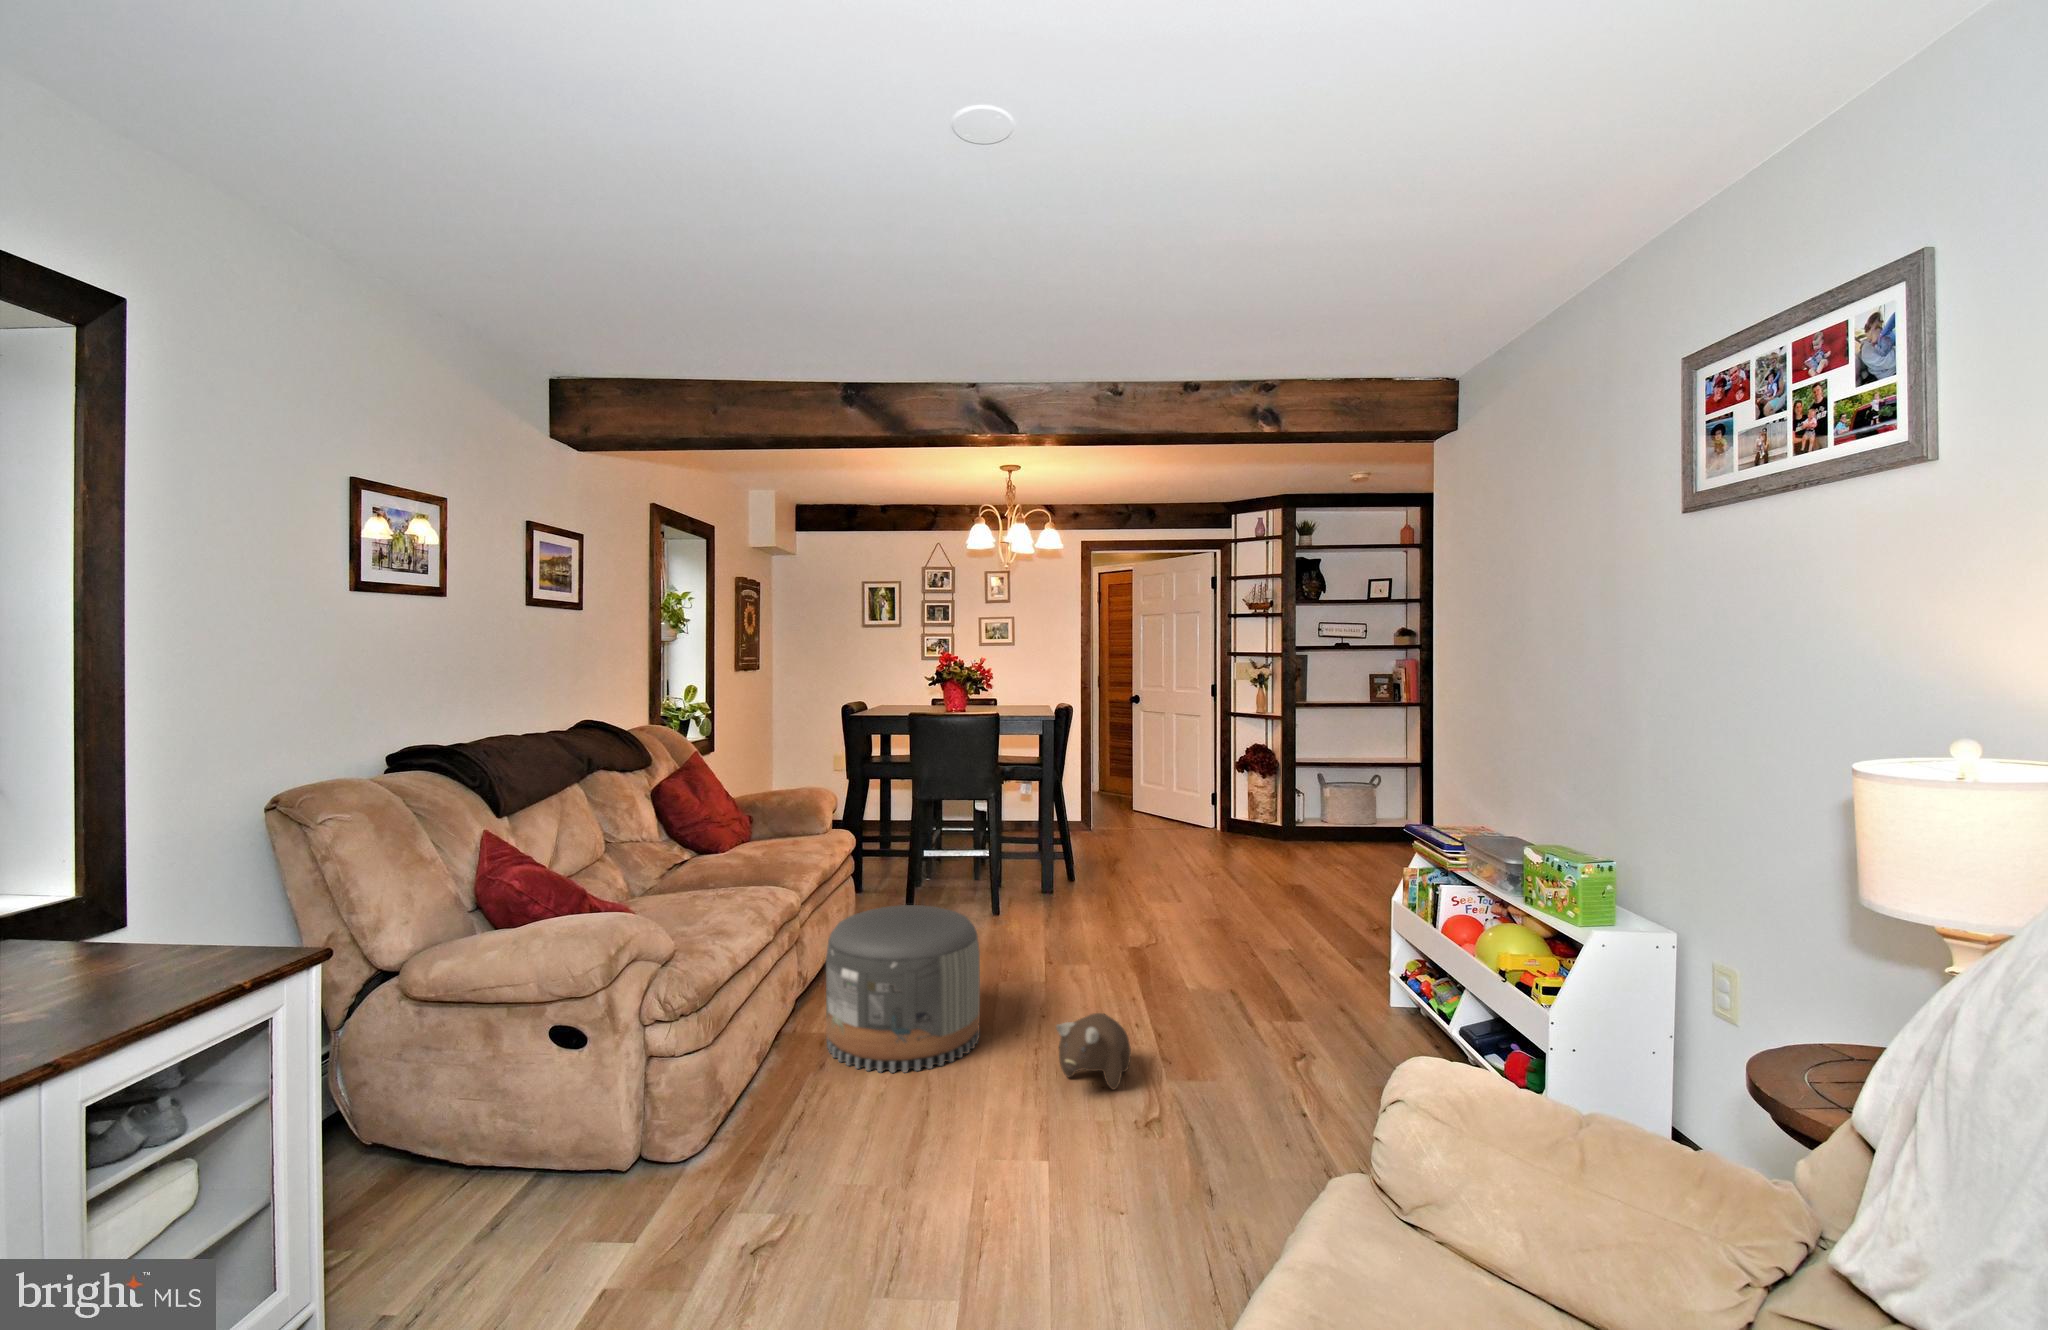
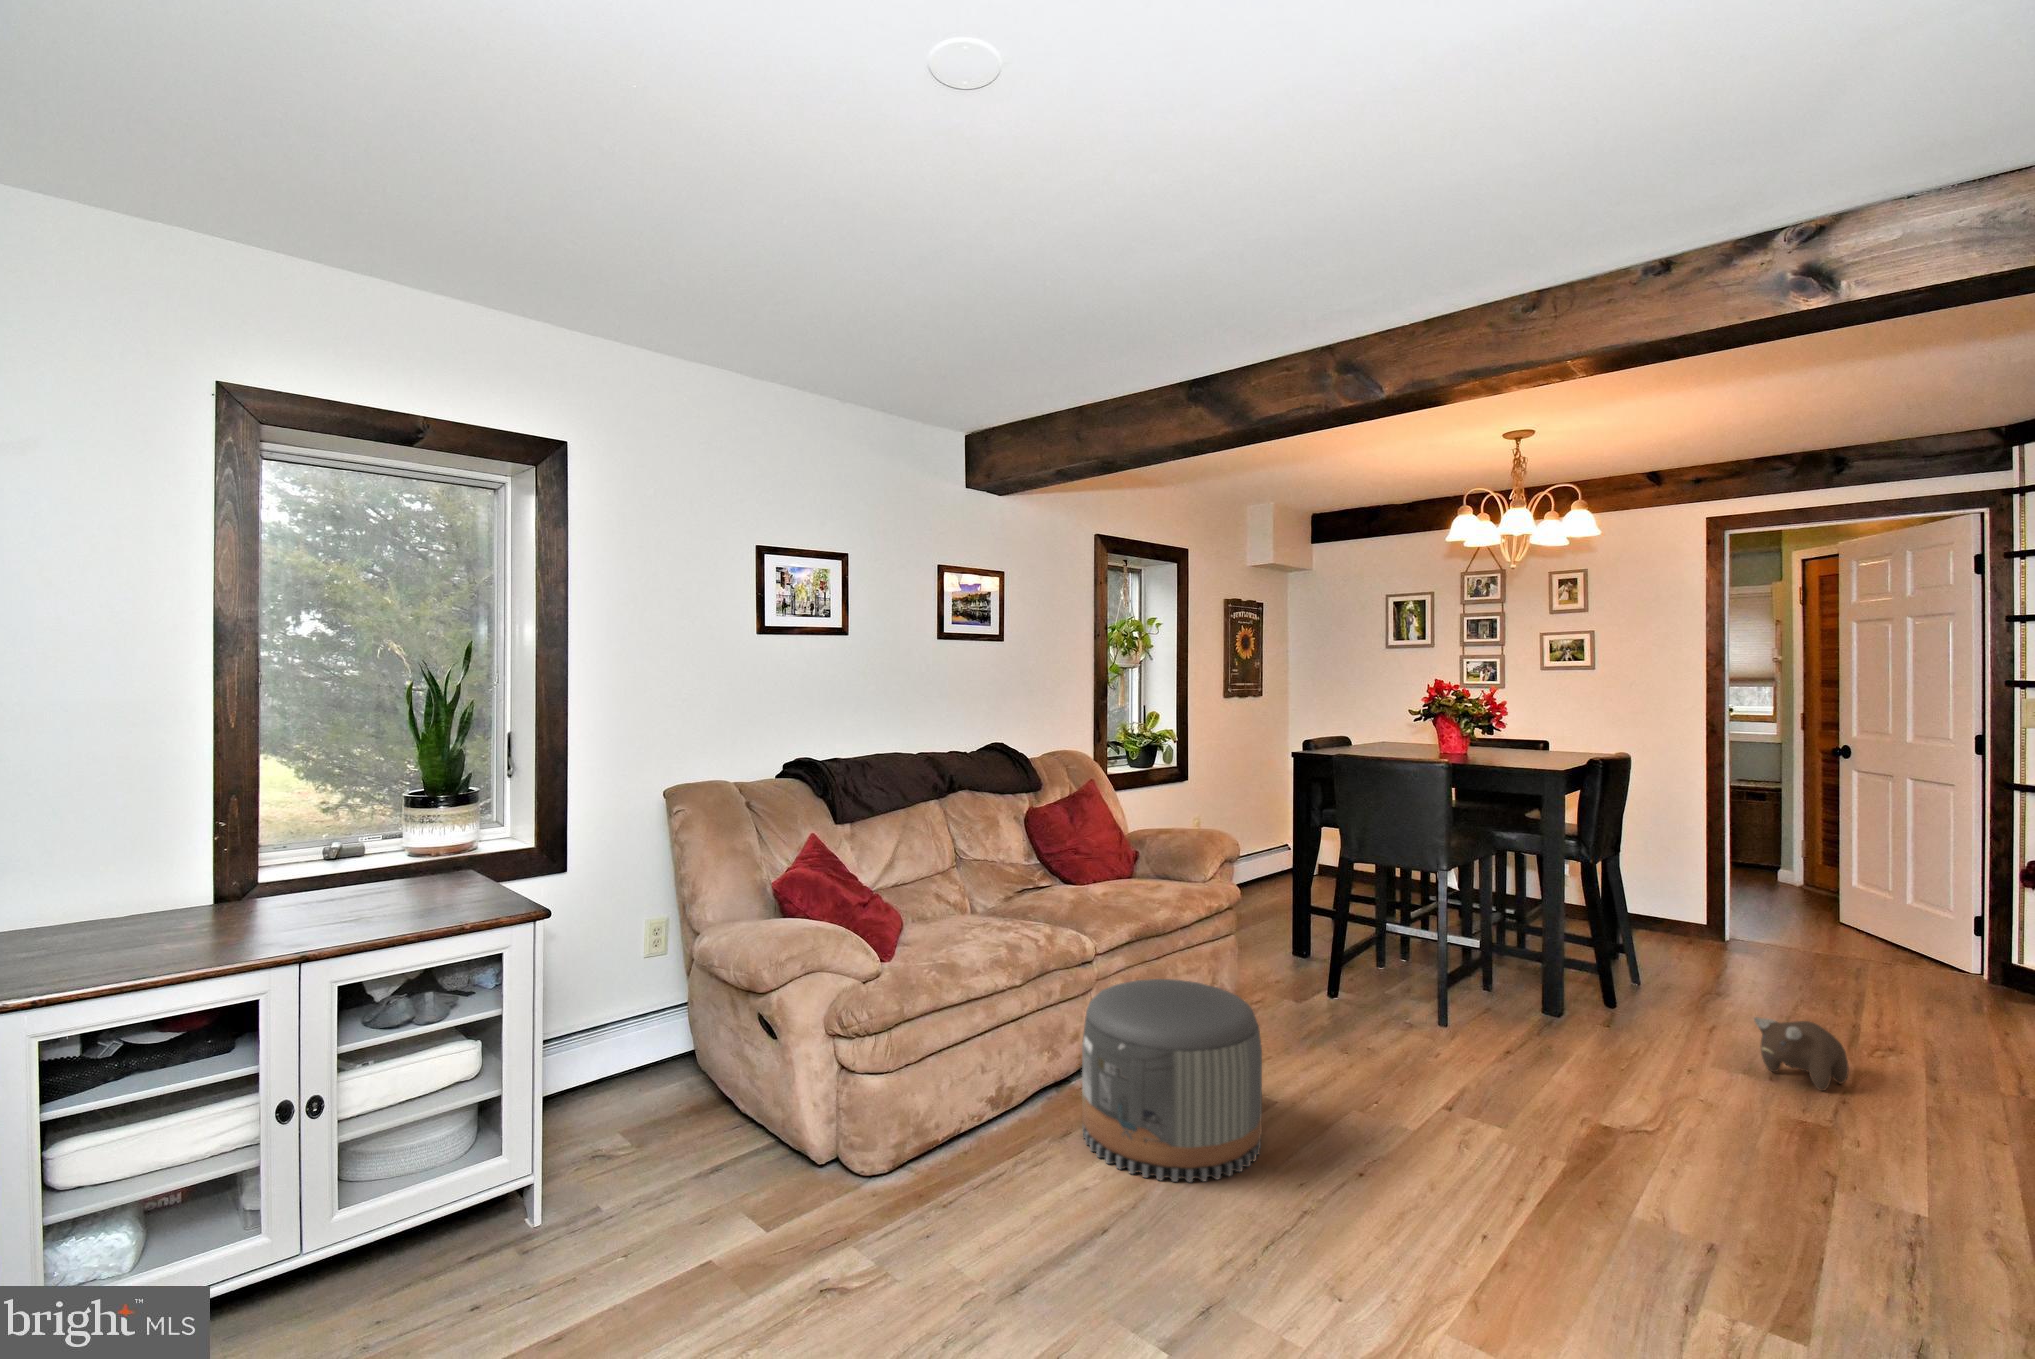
plush toy: present [1056,1013,1131,1090] -> present [1754,1017,1849,1091]

